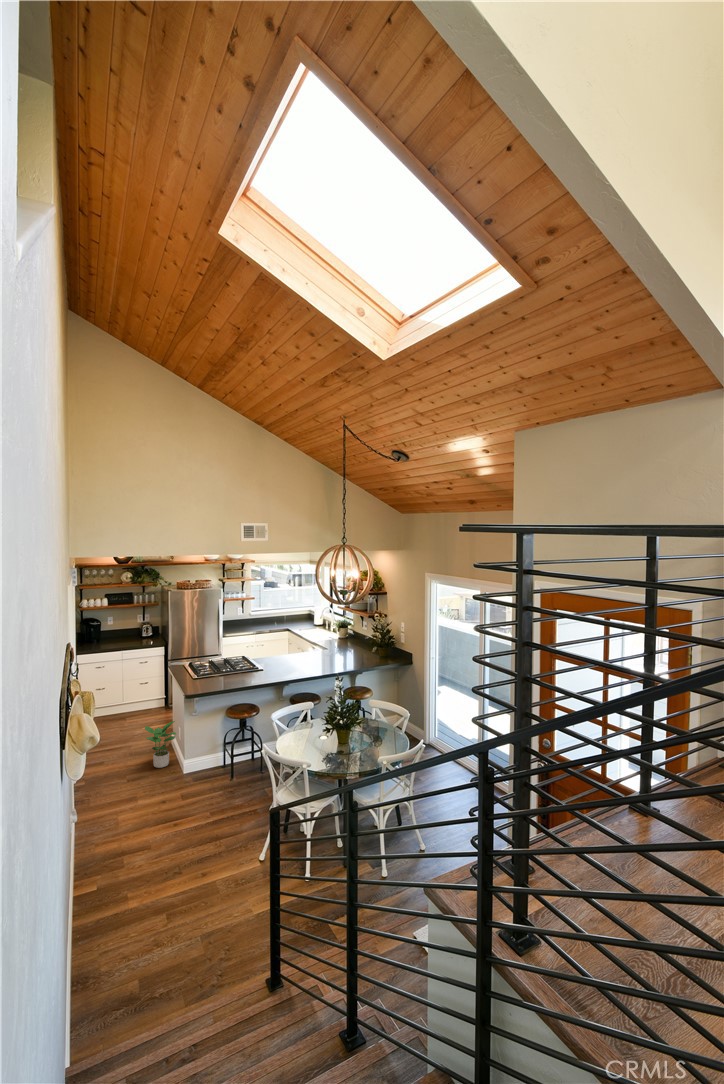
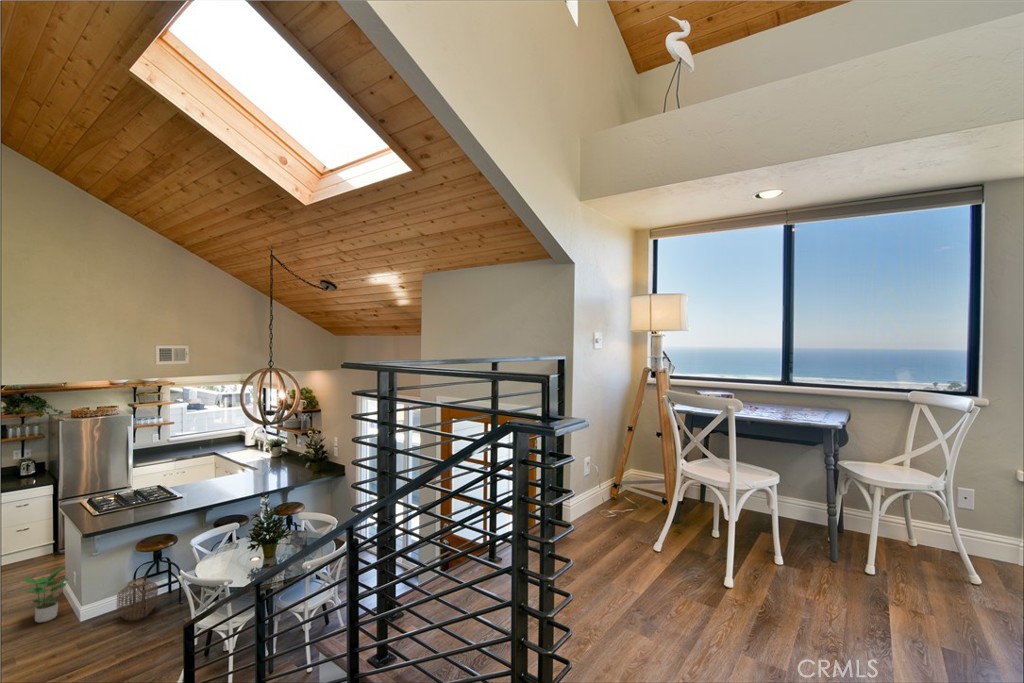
woven basket: none [212,743,244,781] -> present [117,578,158,620]

